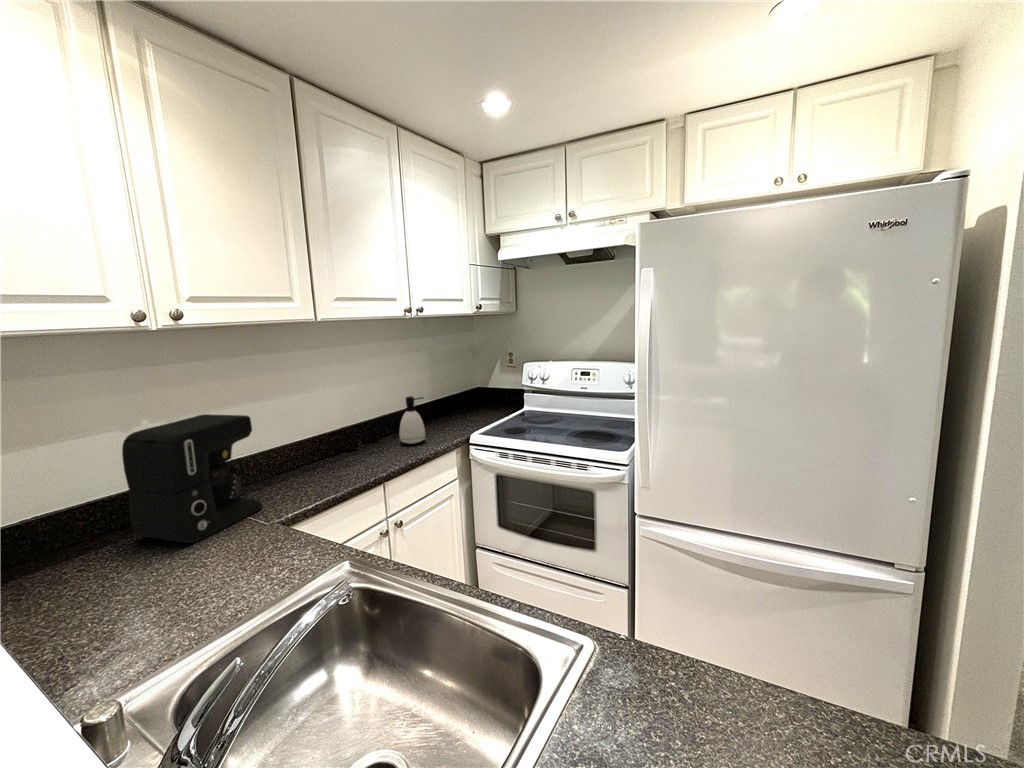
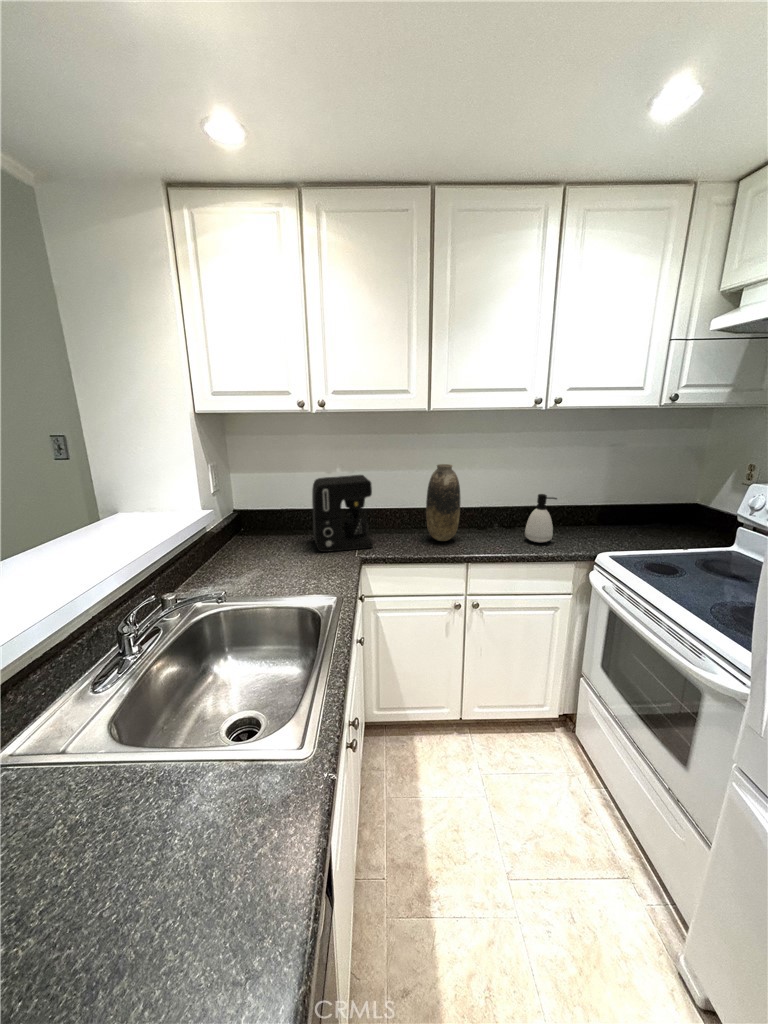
vase: none [302,381,347,473] -> present [426,464,460,541]

